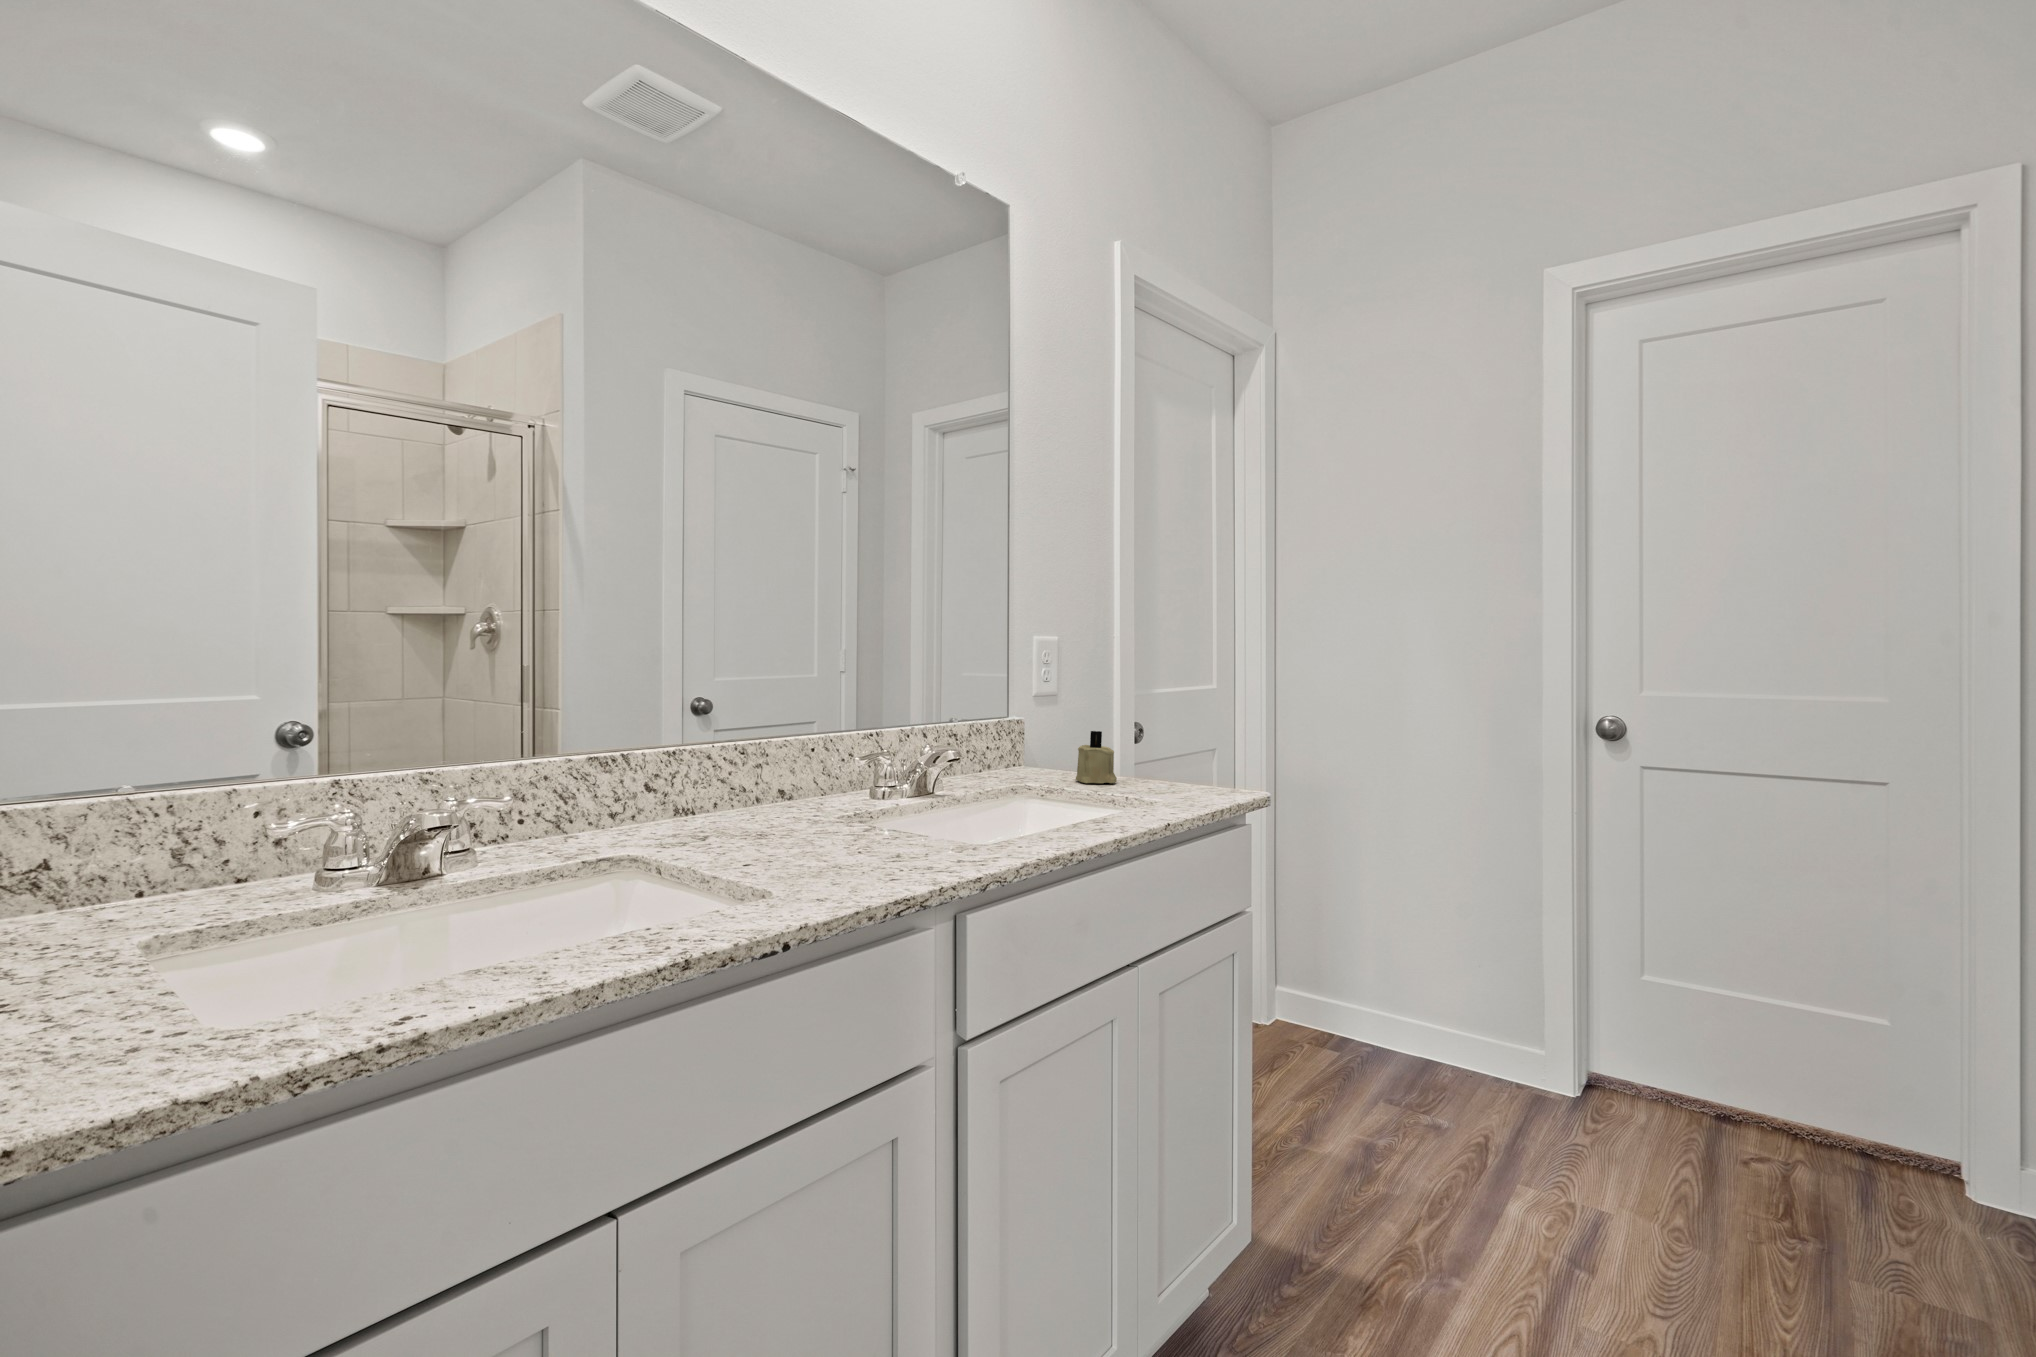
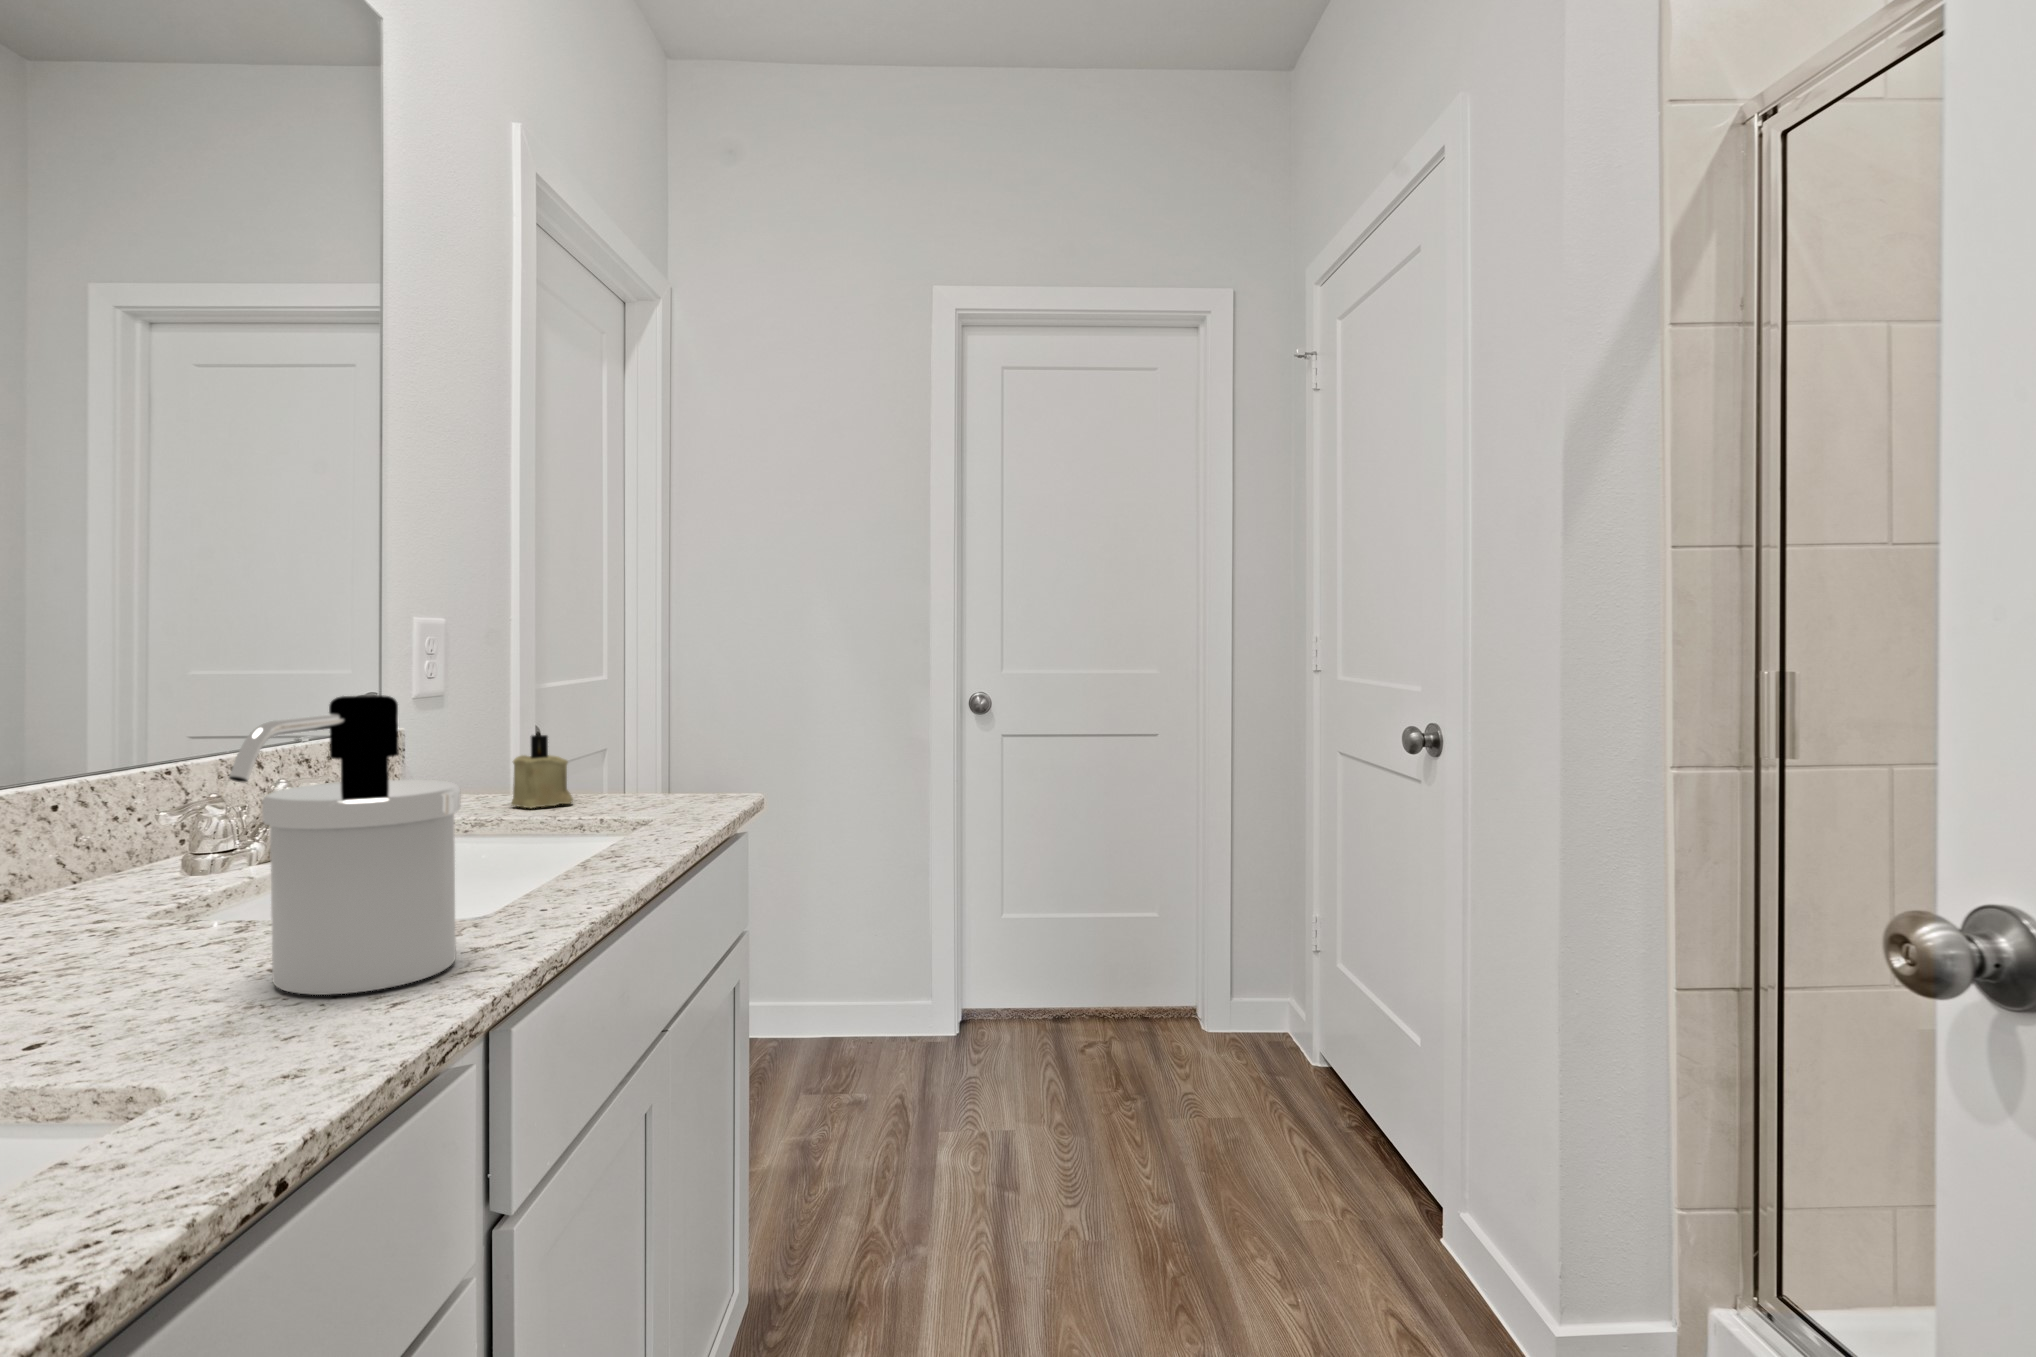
soap dispenser: none [818,698,950,870] -> present [229,695,461,995]

